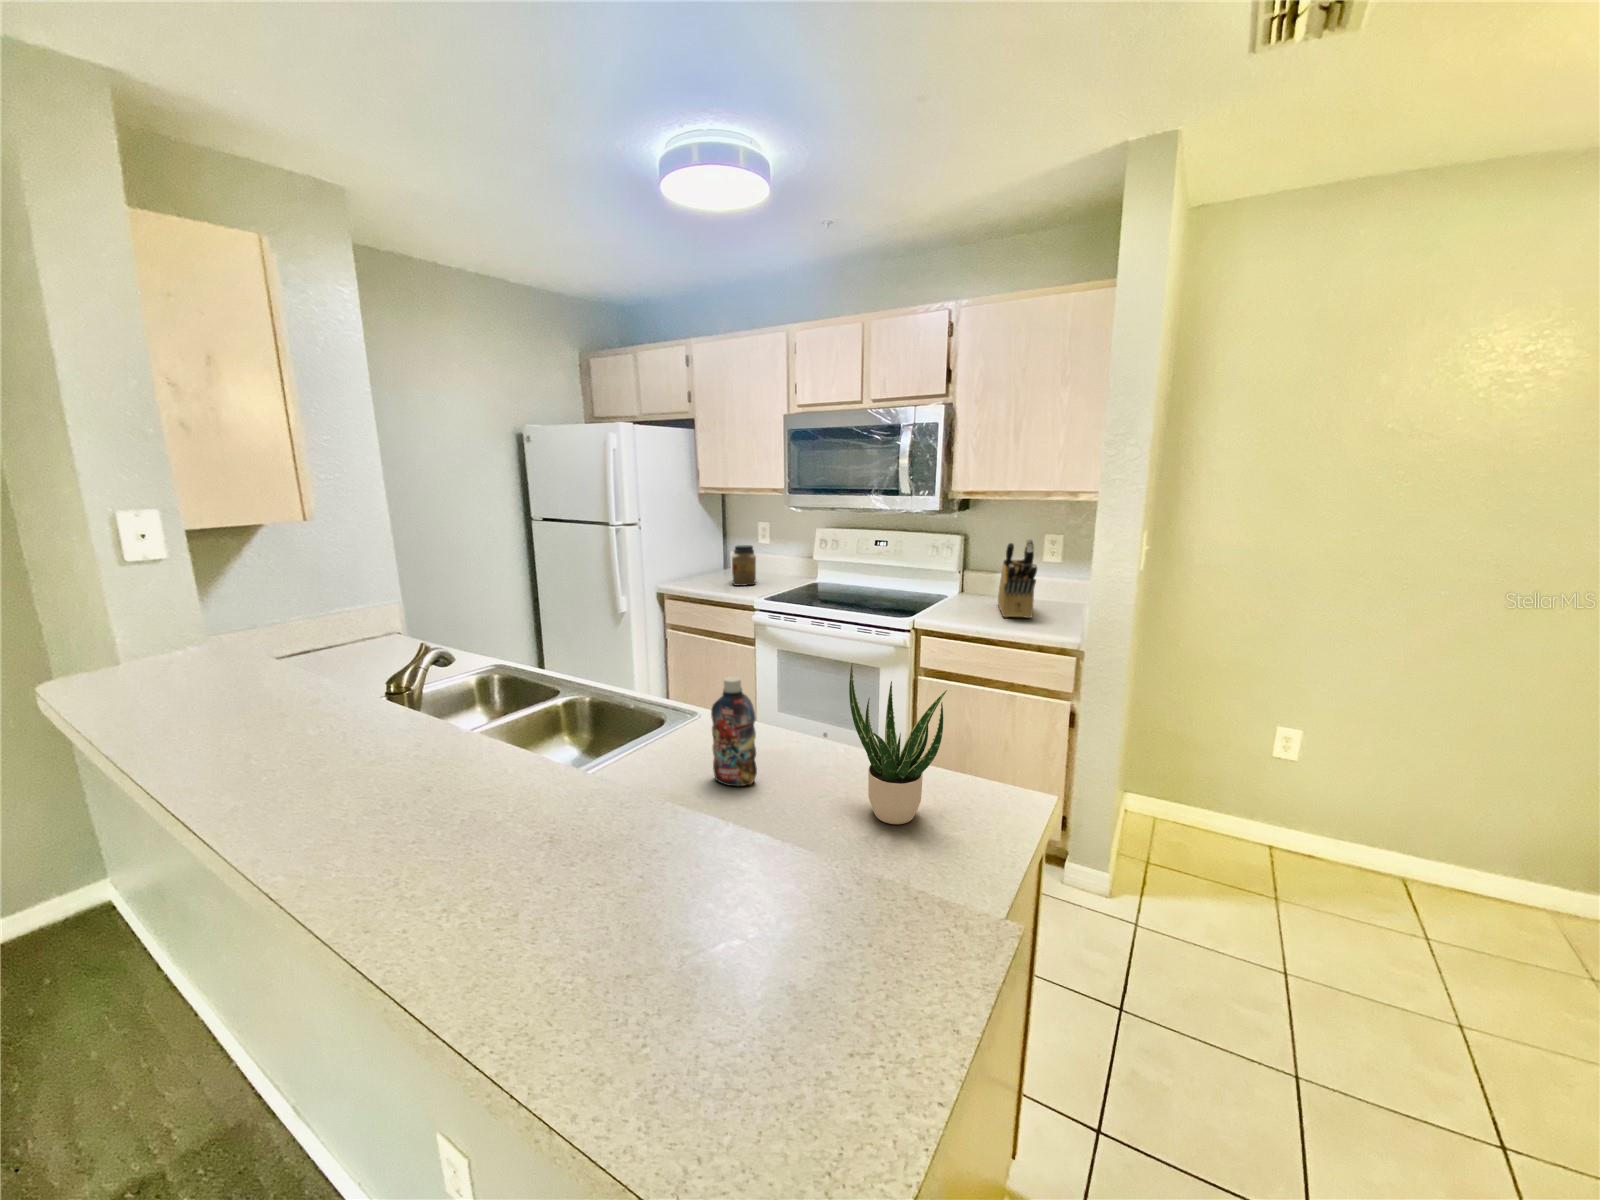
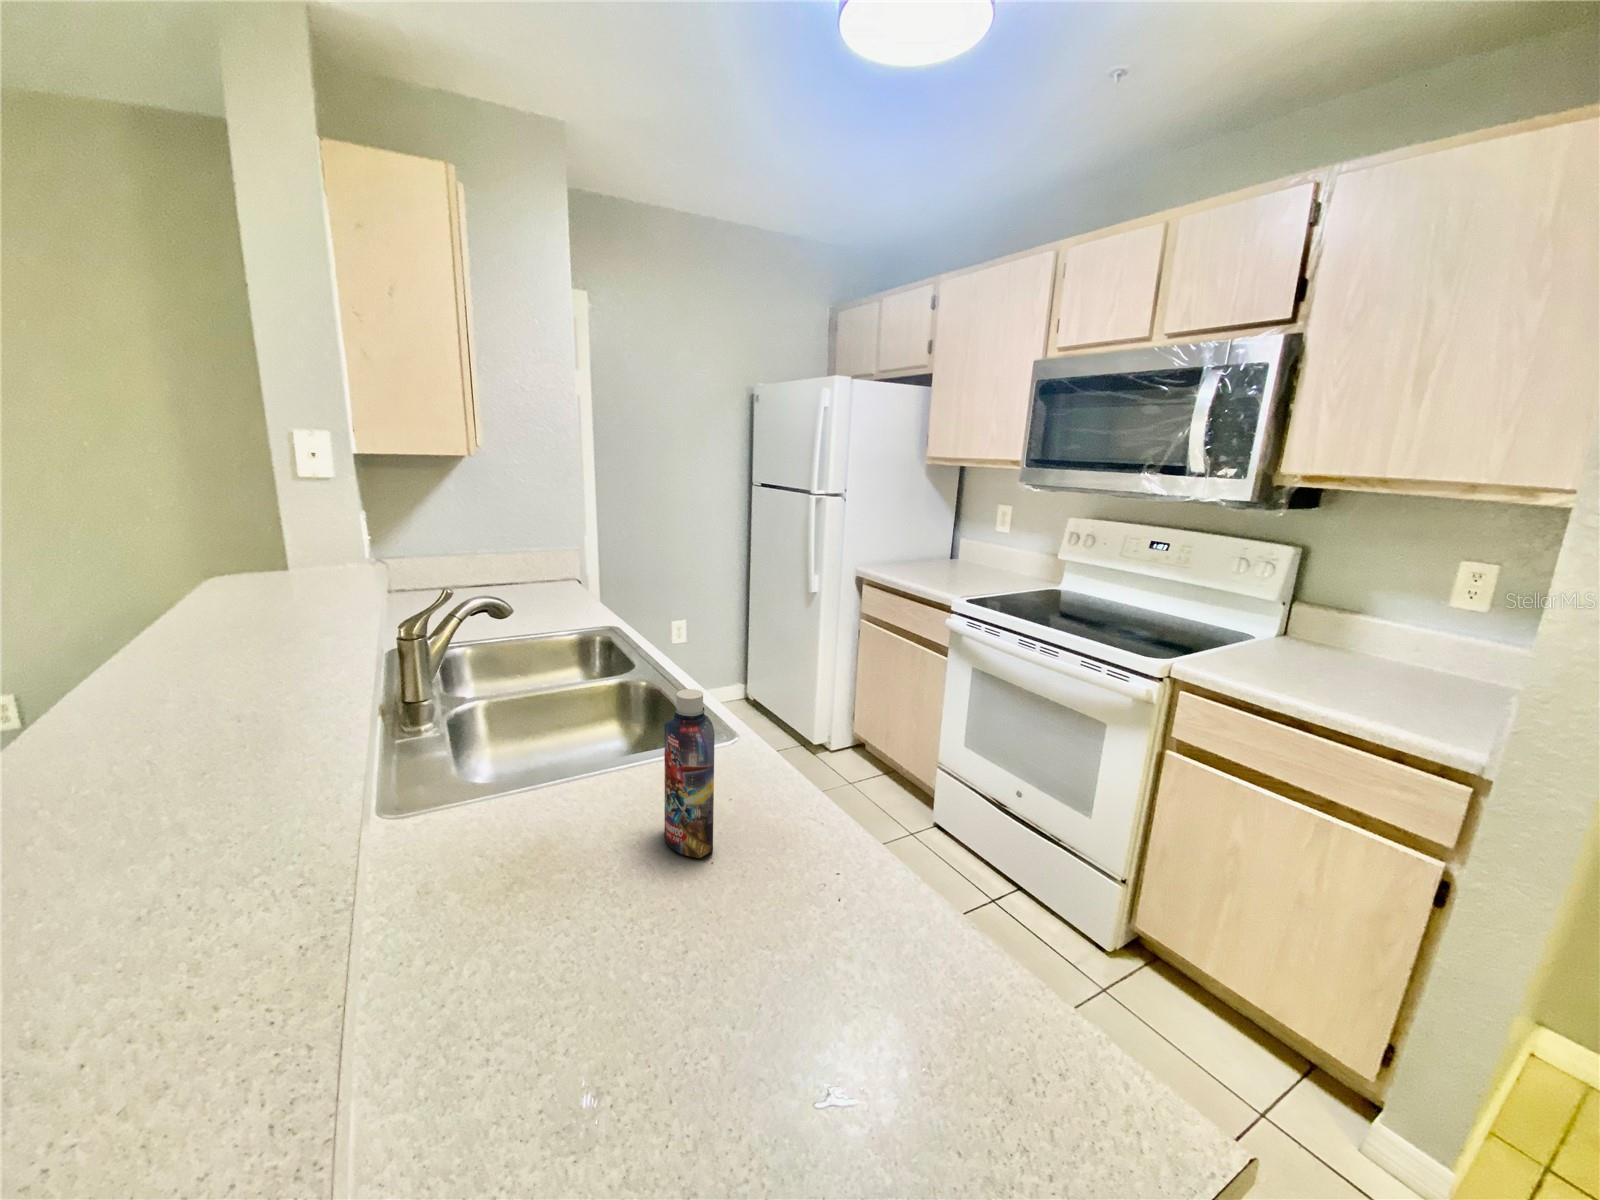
knife block: present [998,539,1037,618] -> none [1339,562,1422,698]
jar: present [732,545,756,586] -> none [949,531,985,583]
potted plant: present [849,664,947,824] -> none [785,710,995,1026]

